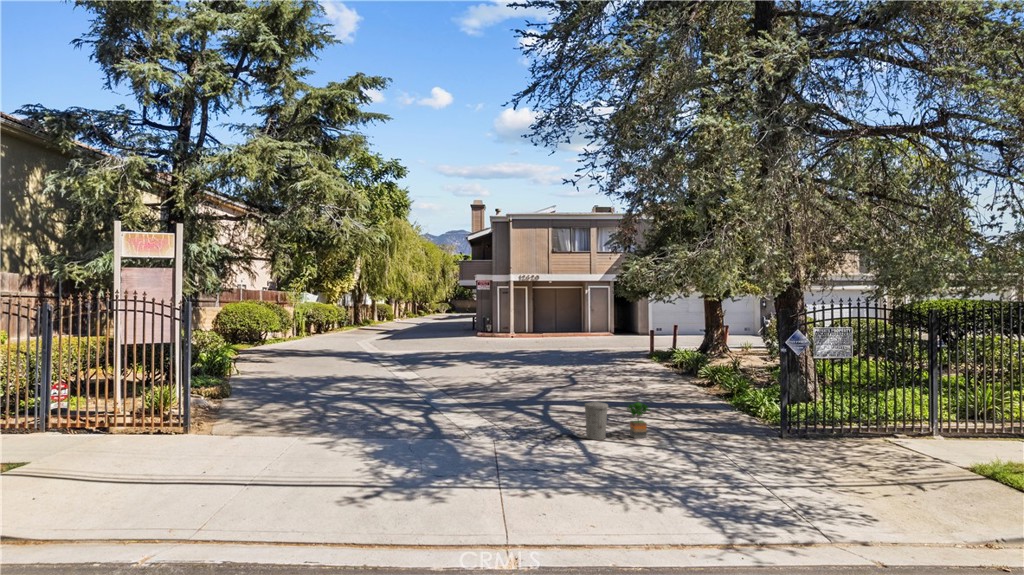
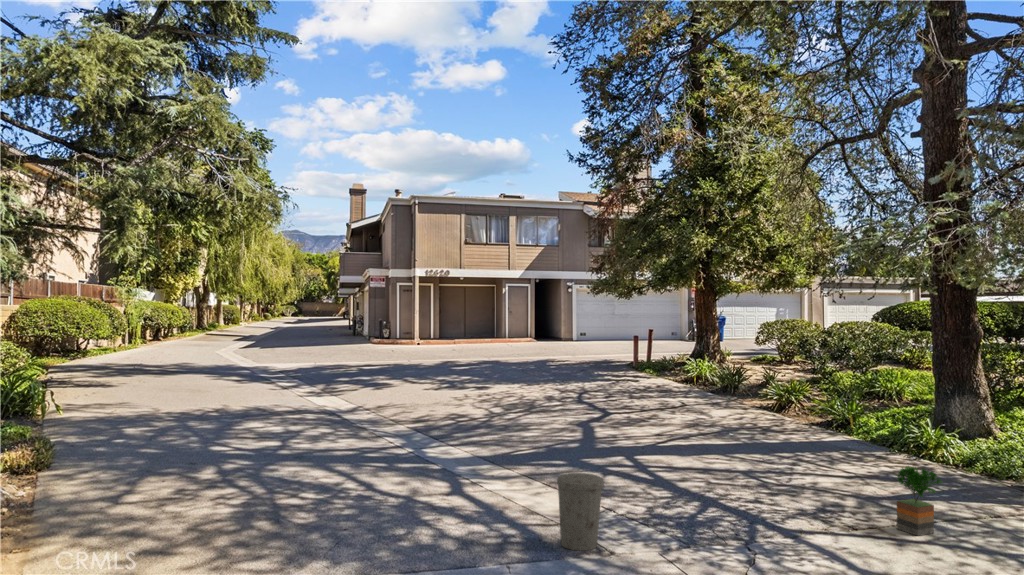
trash can: present [585,402,608,440] -> present [557,473,604,551]

